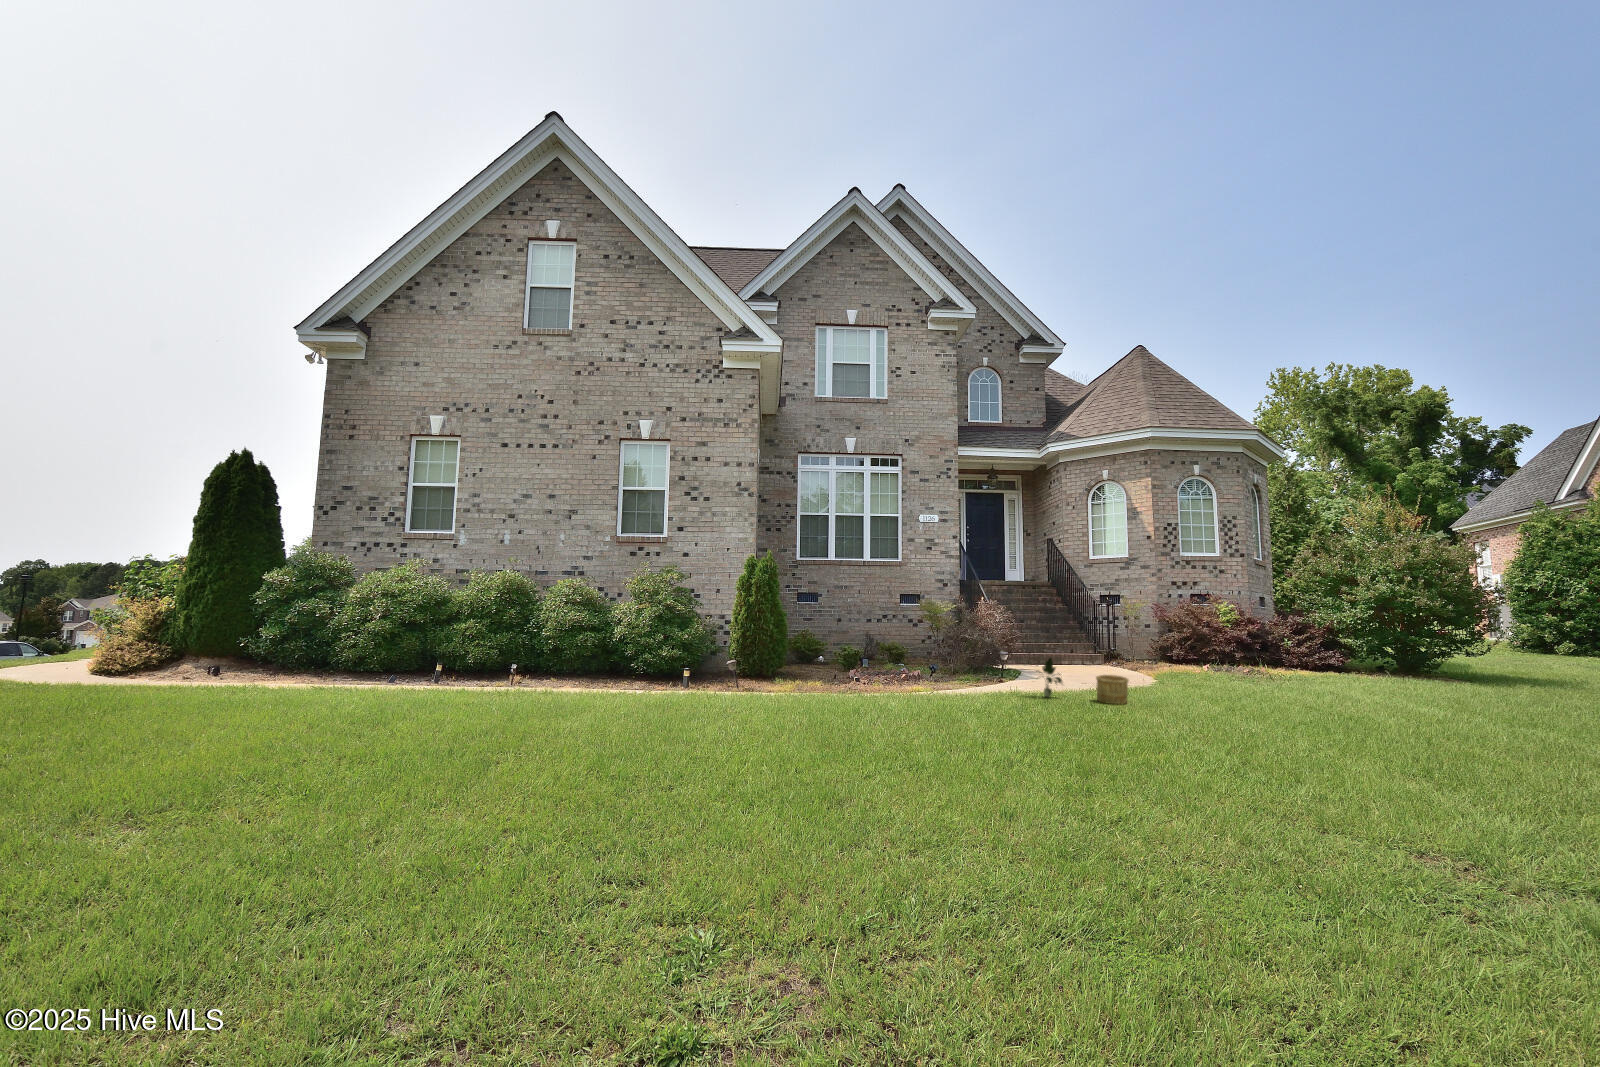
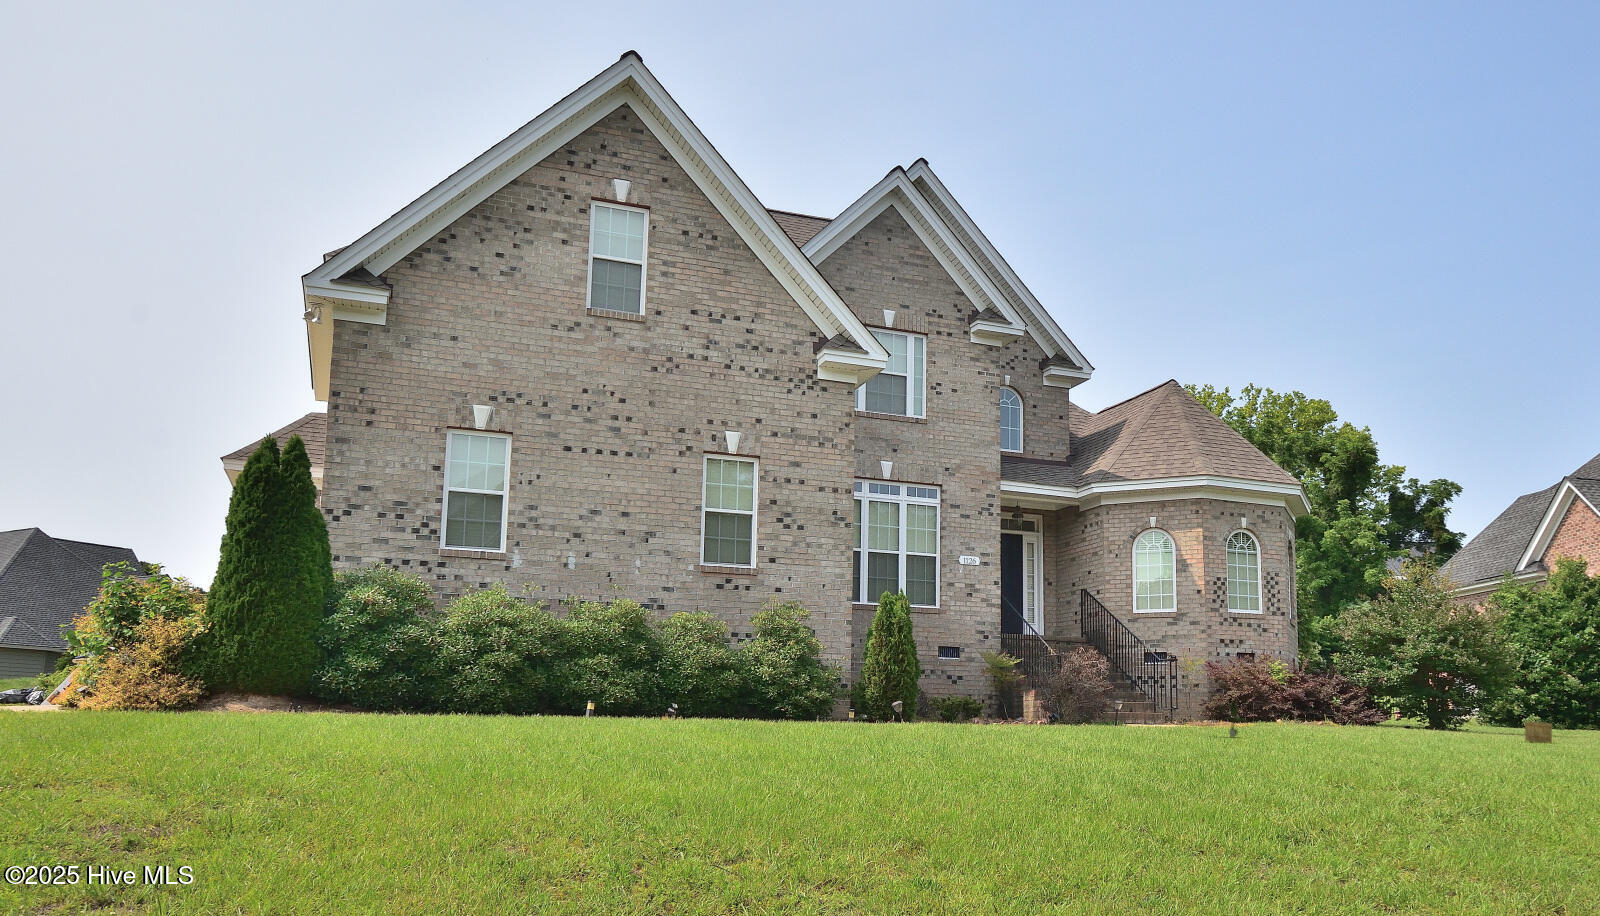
wooden bucket: present [1096,675,1129,704] -> present [1525,721,1552,743]

